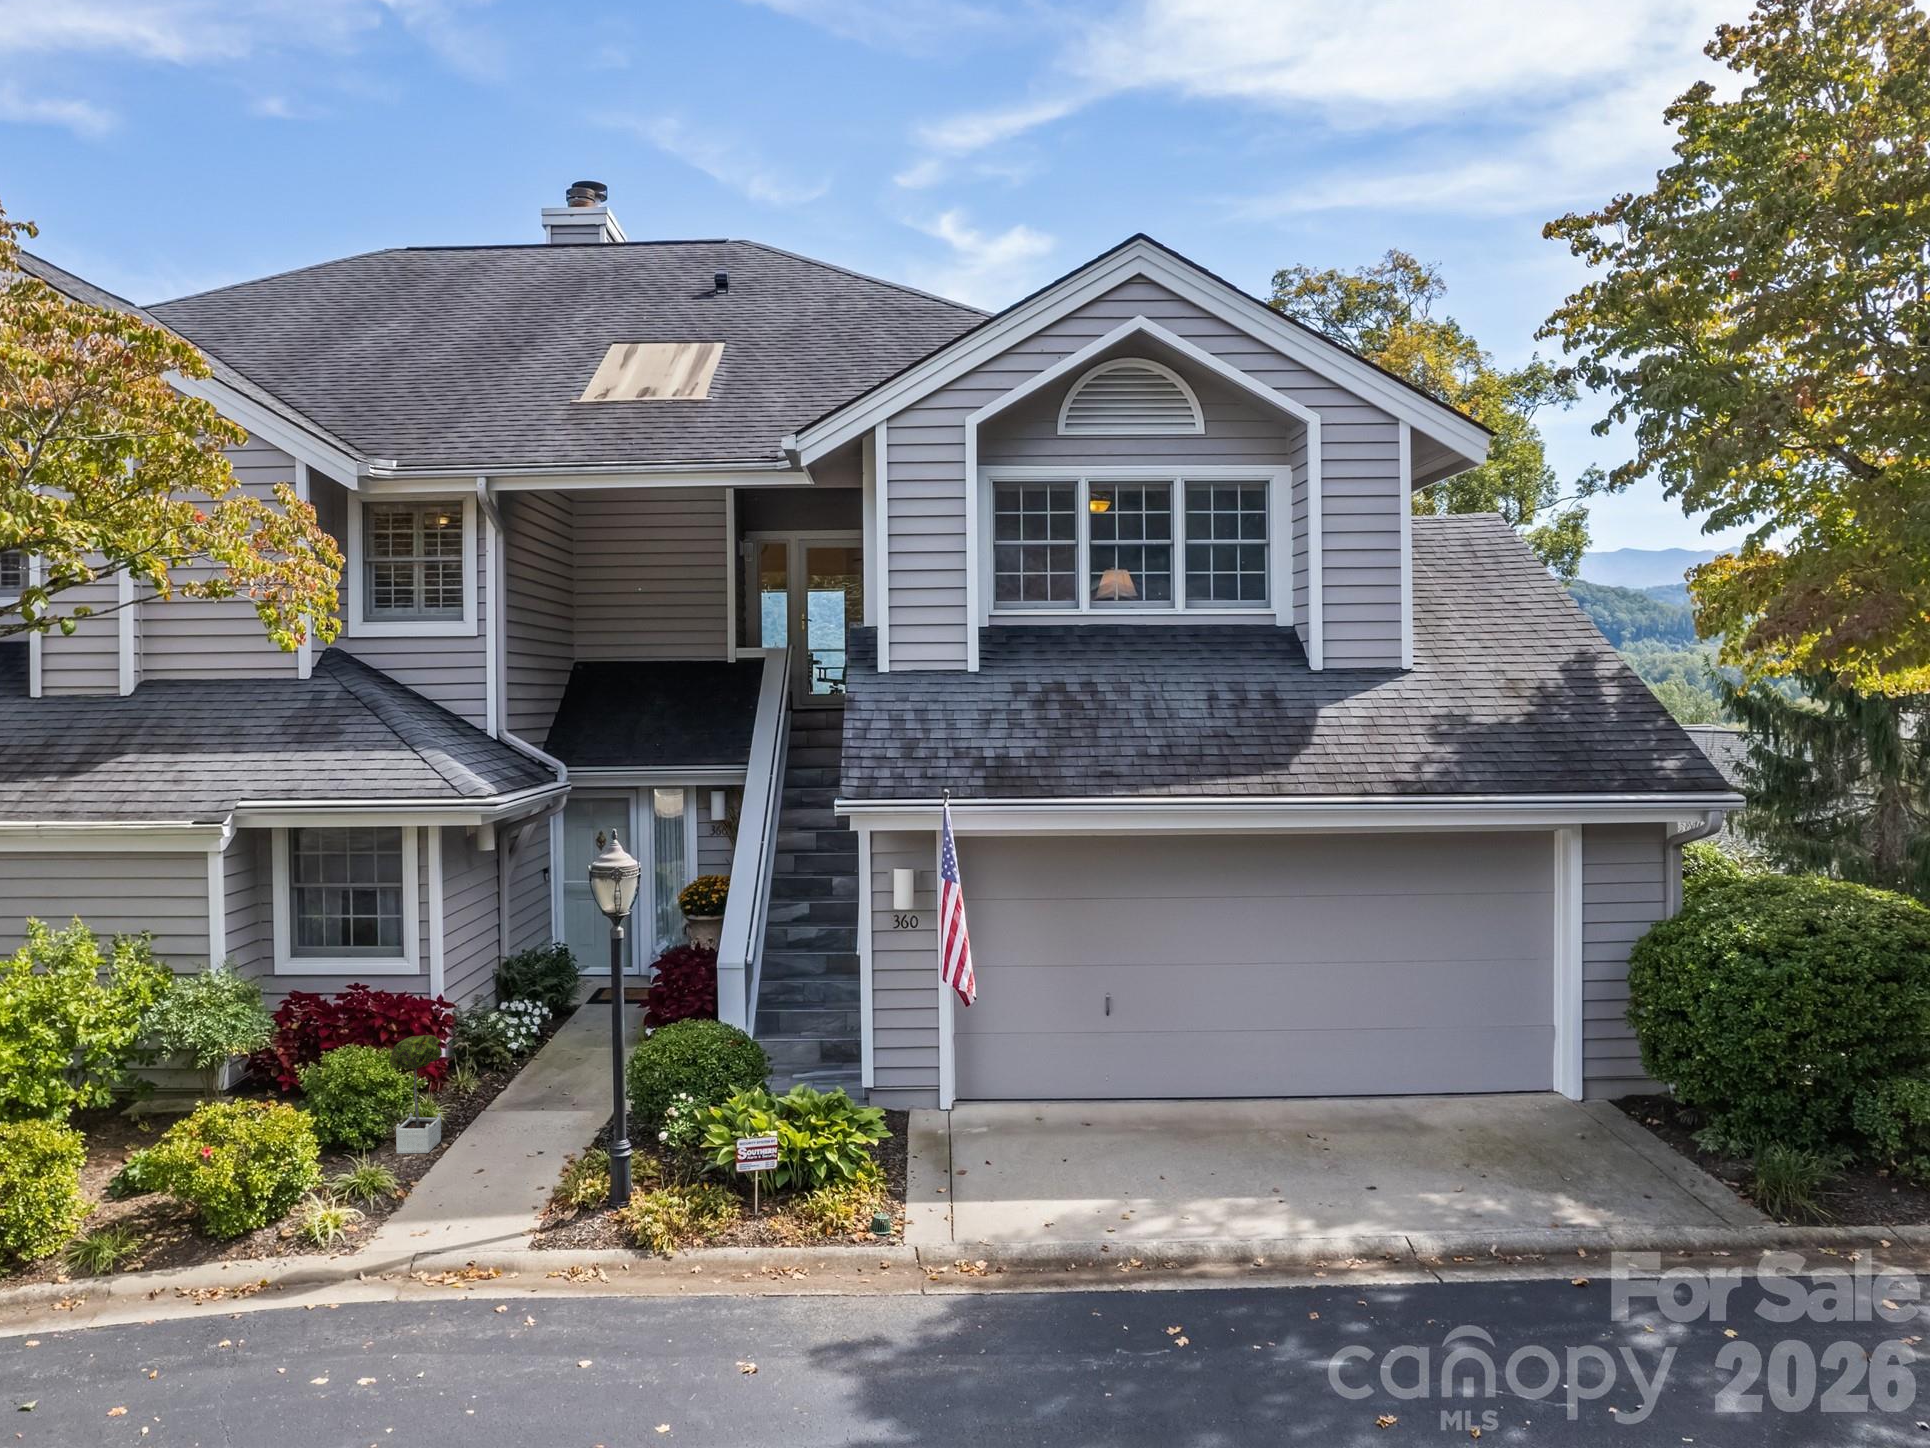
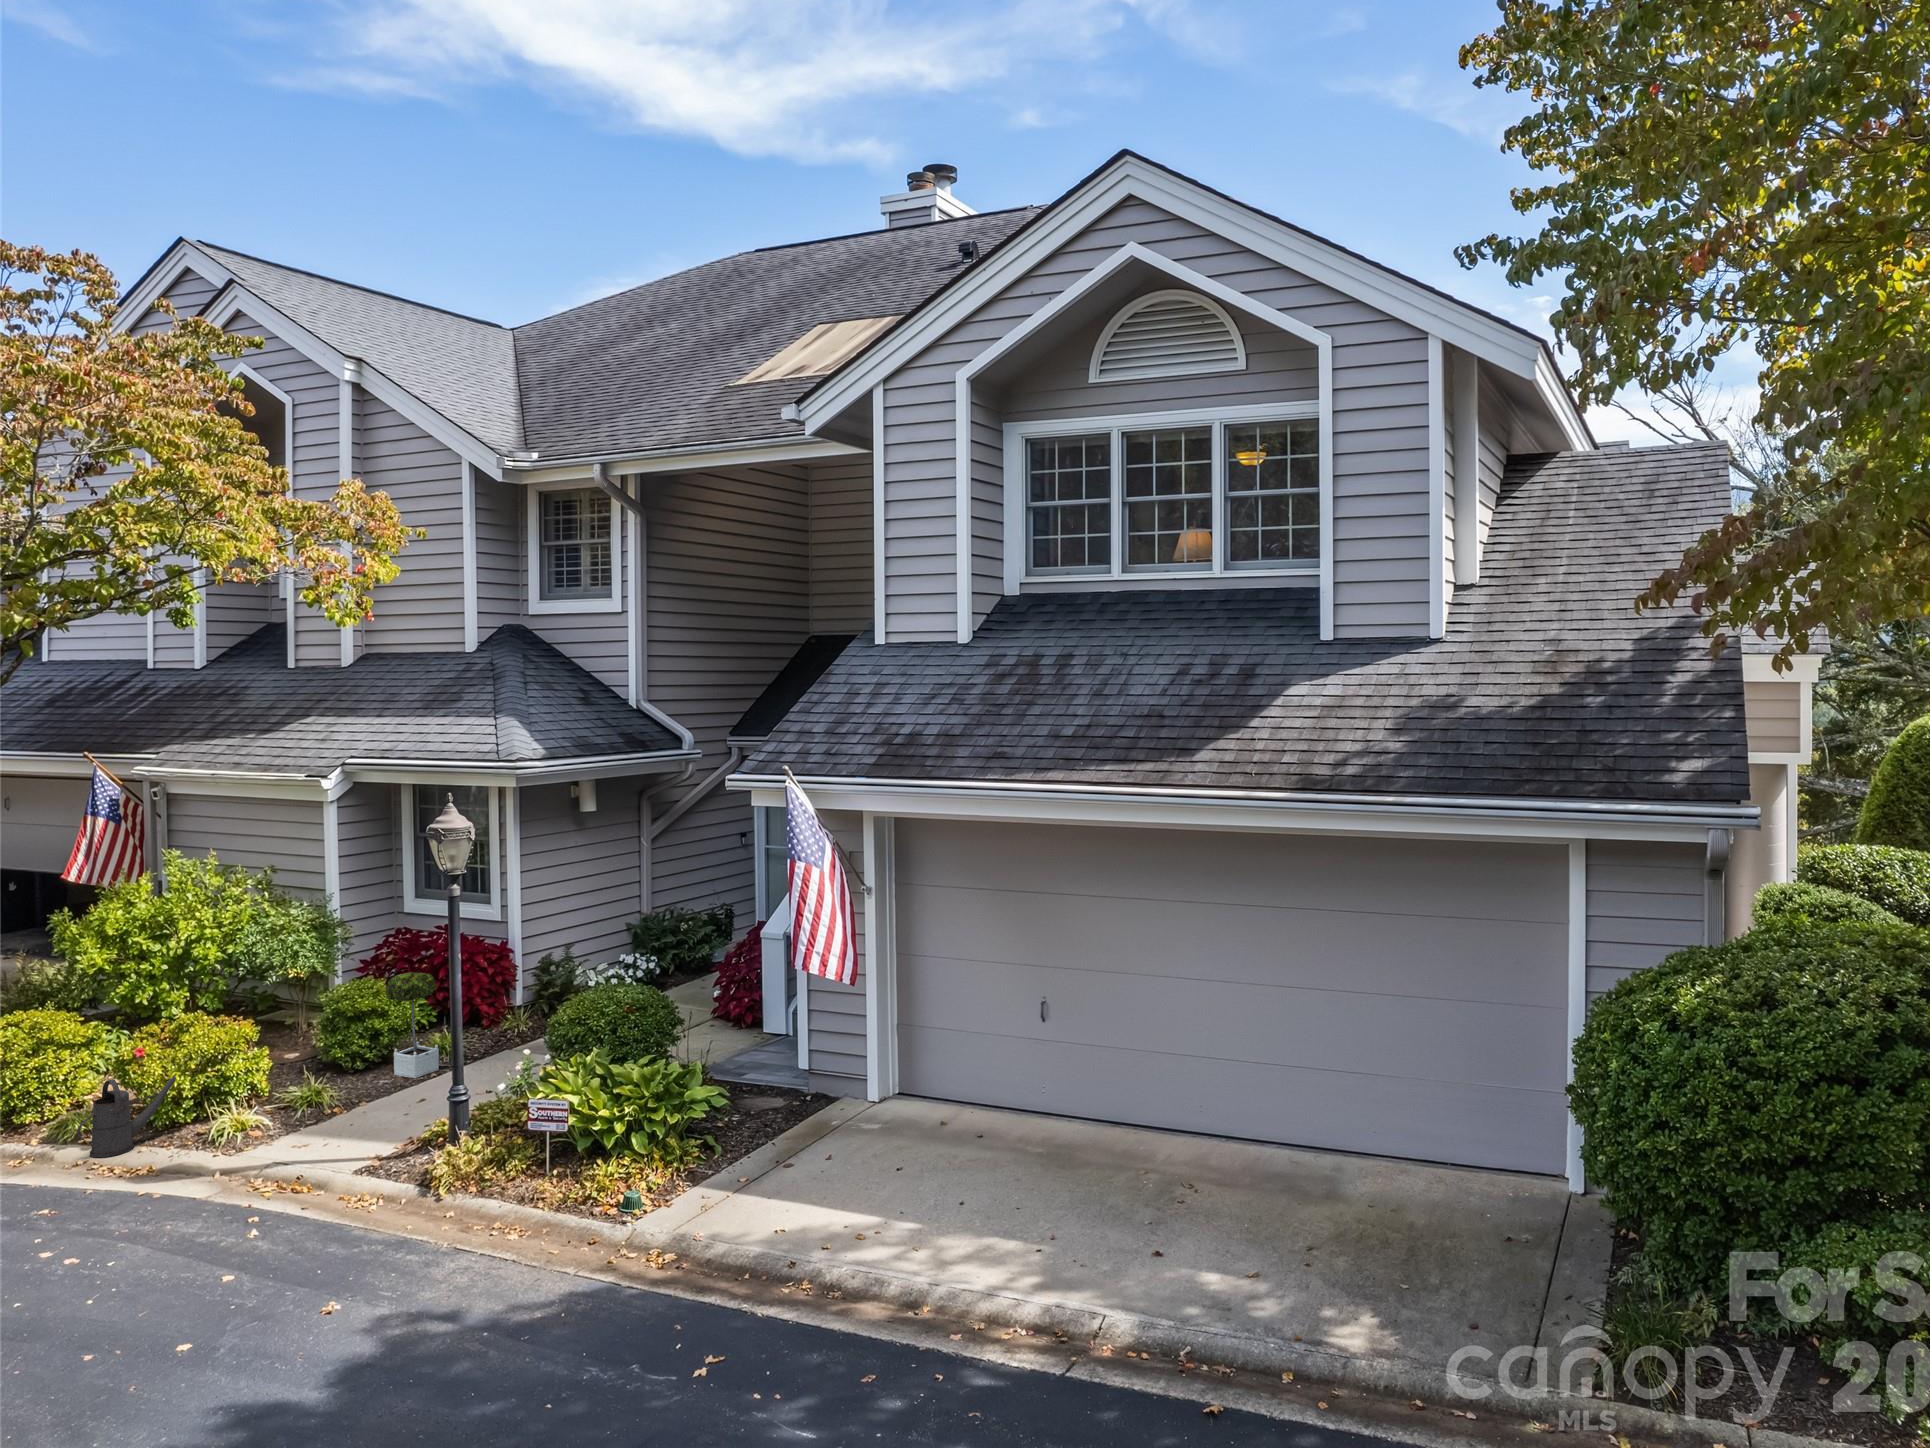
watering can: none [138,1187,221,1299] -> present [77,1076,176,1157]

